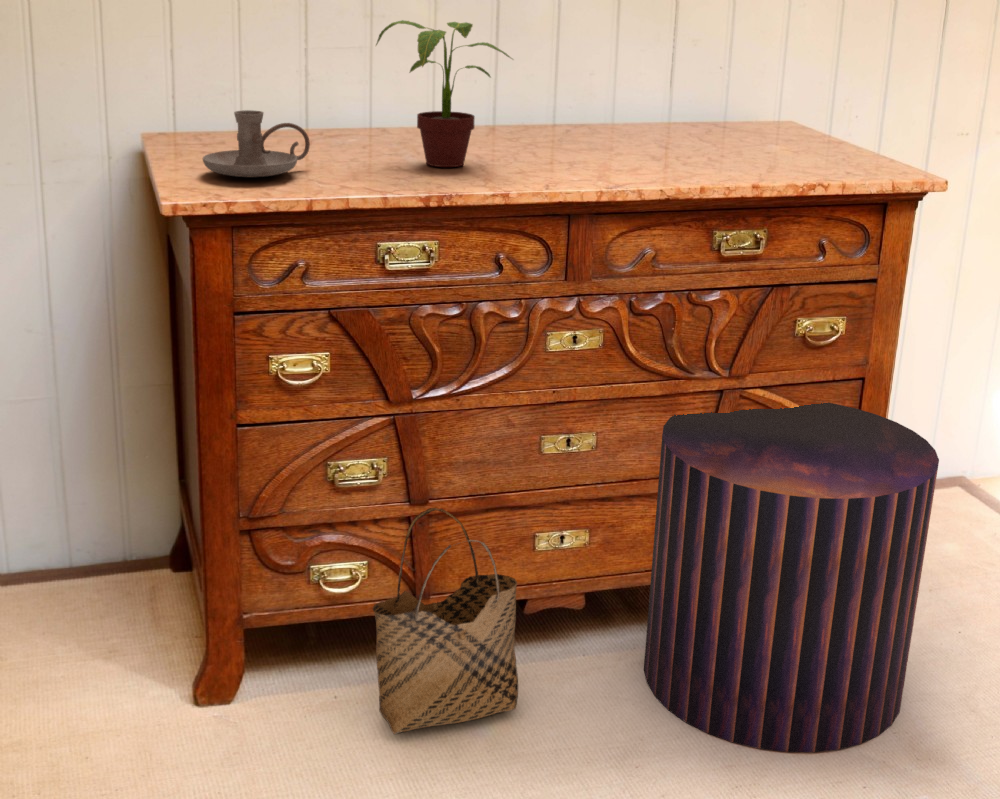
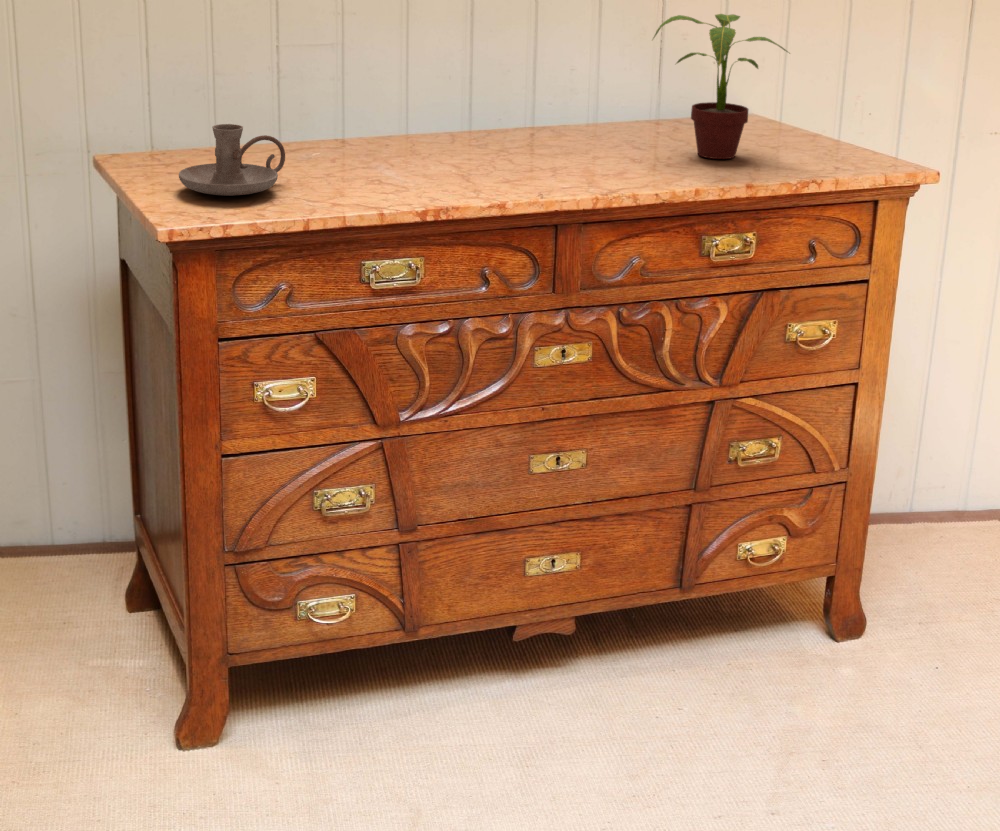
potted plant: present [376,20,511,167] -> present [653,14,788,159]
pouf: present [644,402,939,752] -> none [639,404,939,769]
woven basket: present [373,508,518,734] -> none [370,534,518,772]

